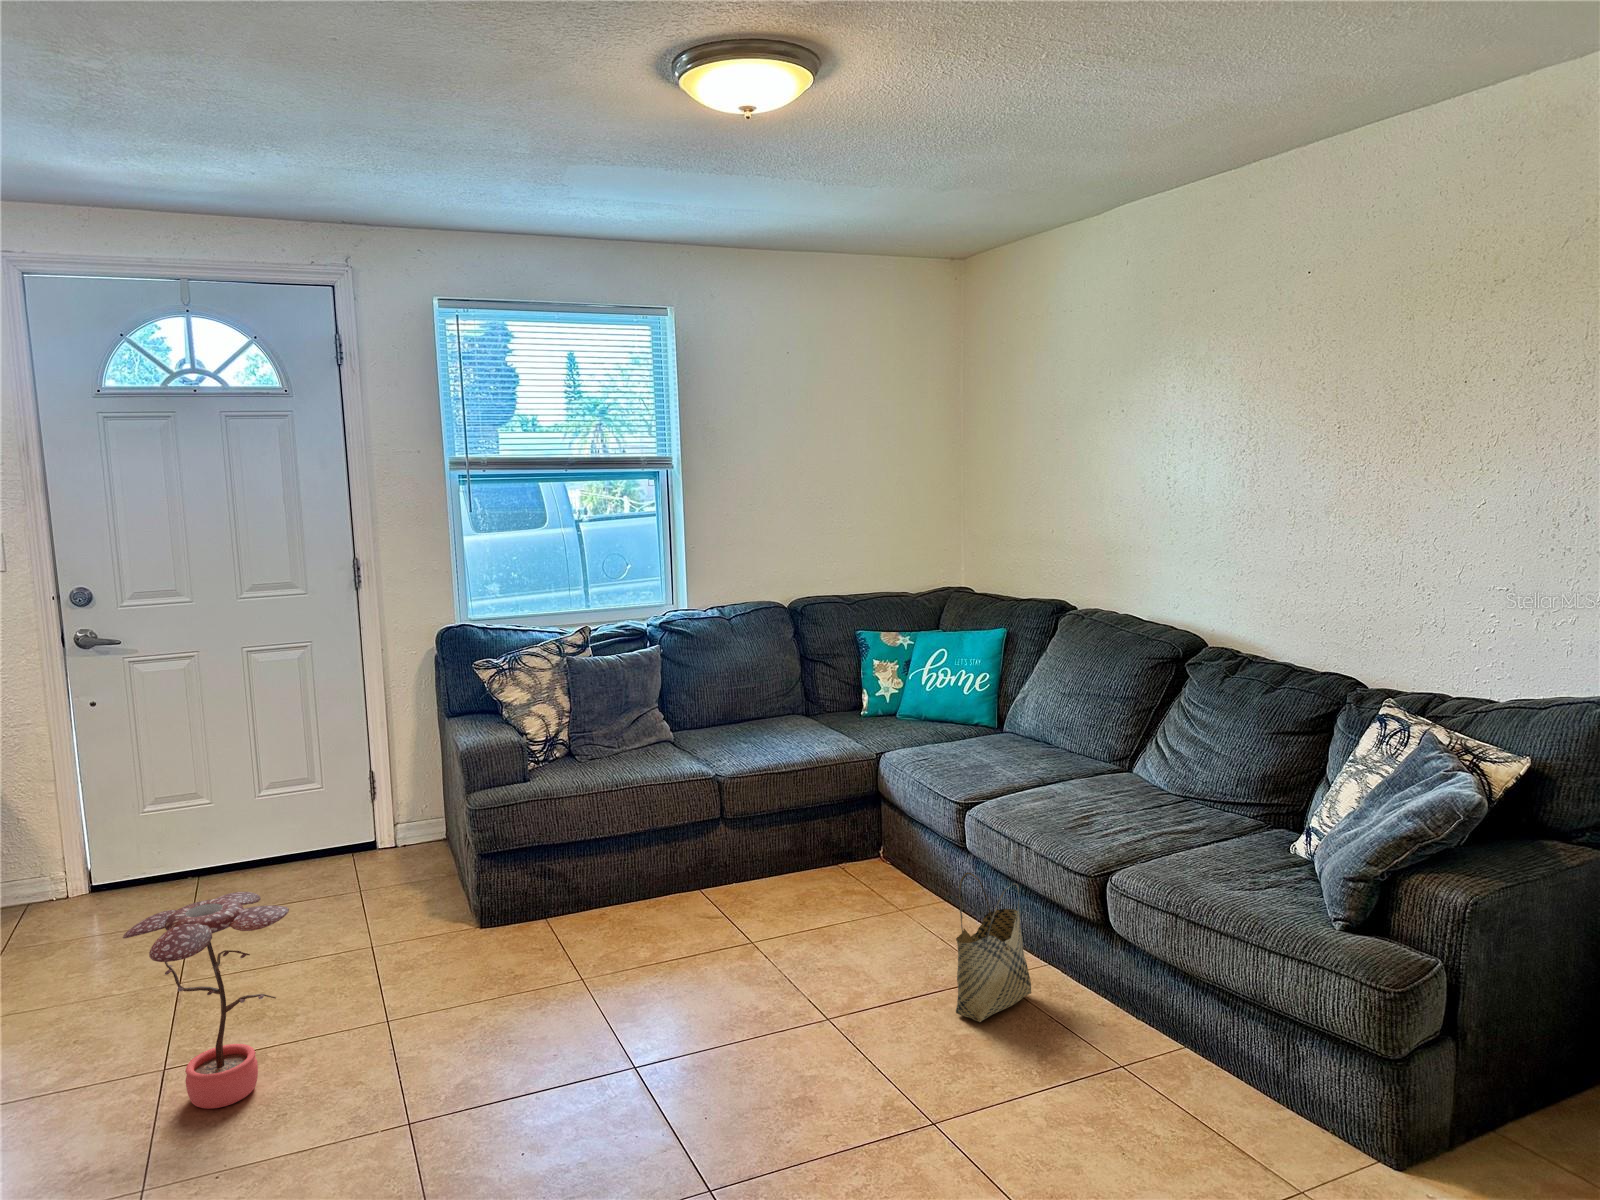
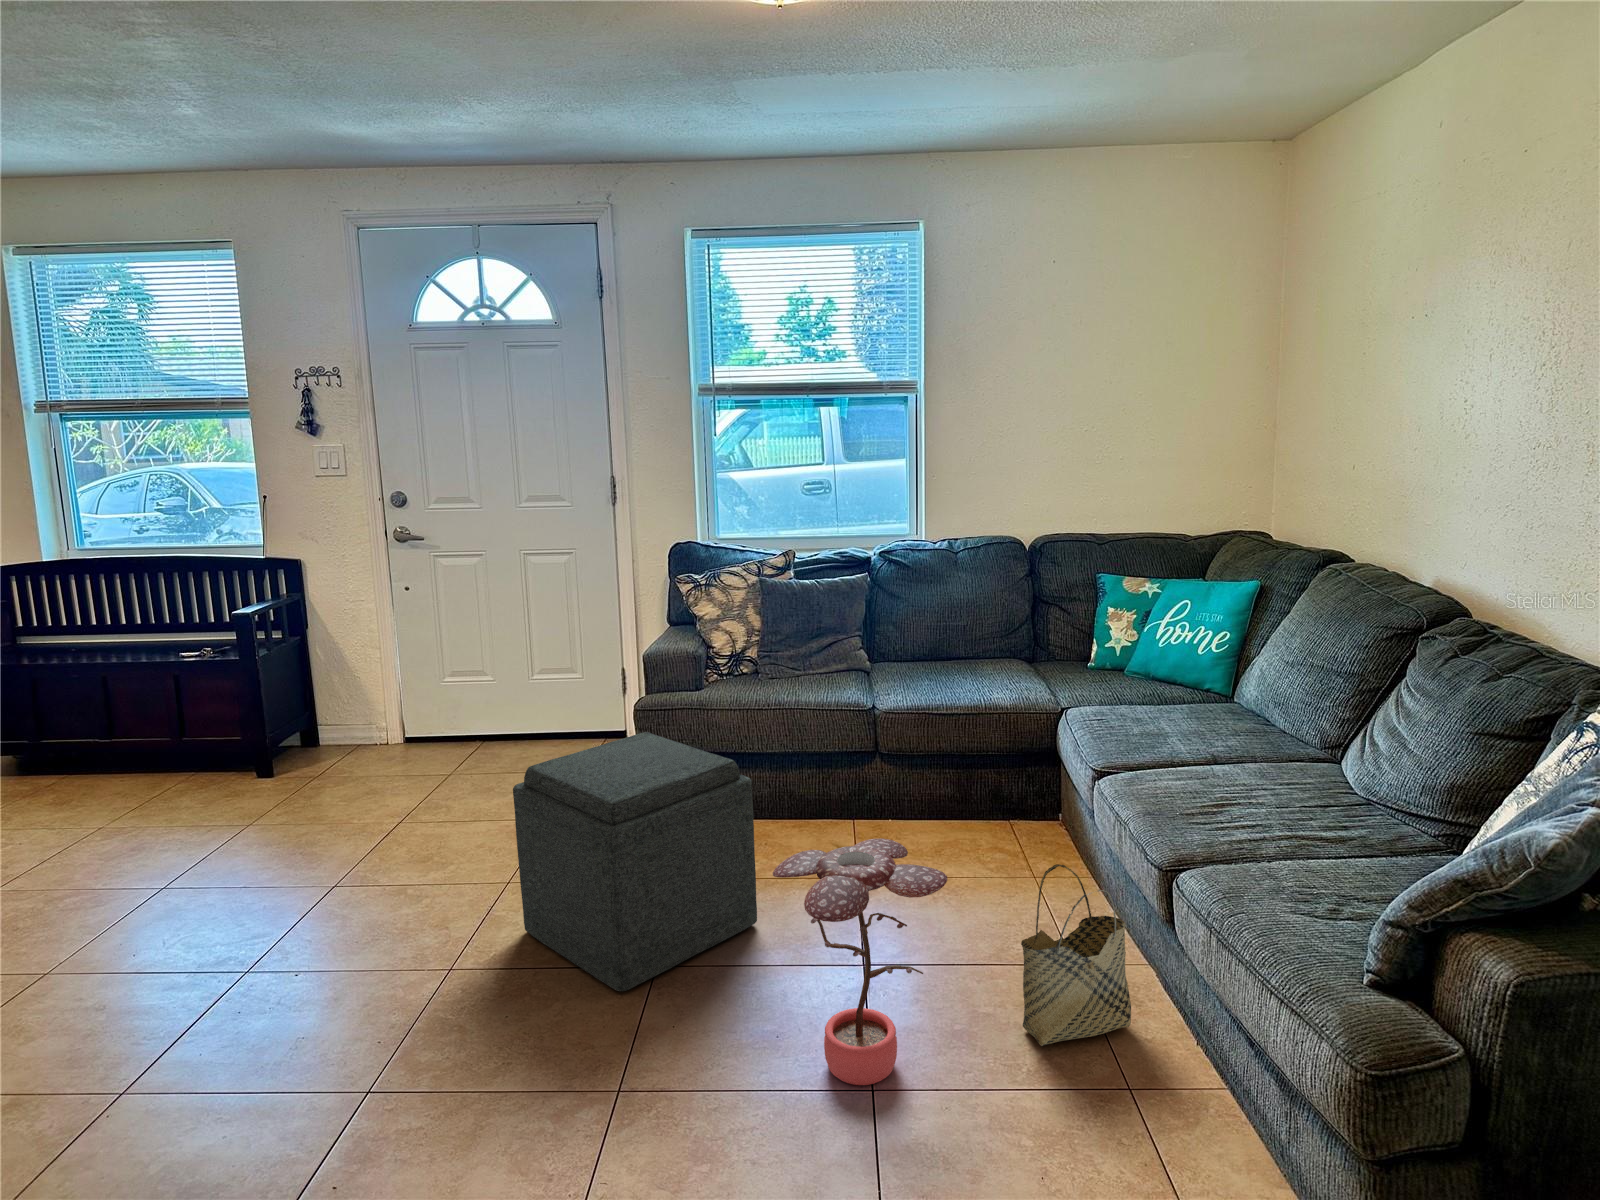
ottoman: none [435,822,678,1073] -> present [513,732,757,991]
potted plant: present [123,892,289,1109] -> present [773,839,947,1085]

